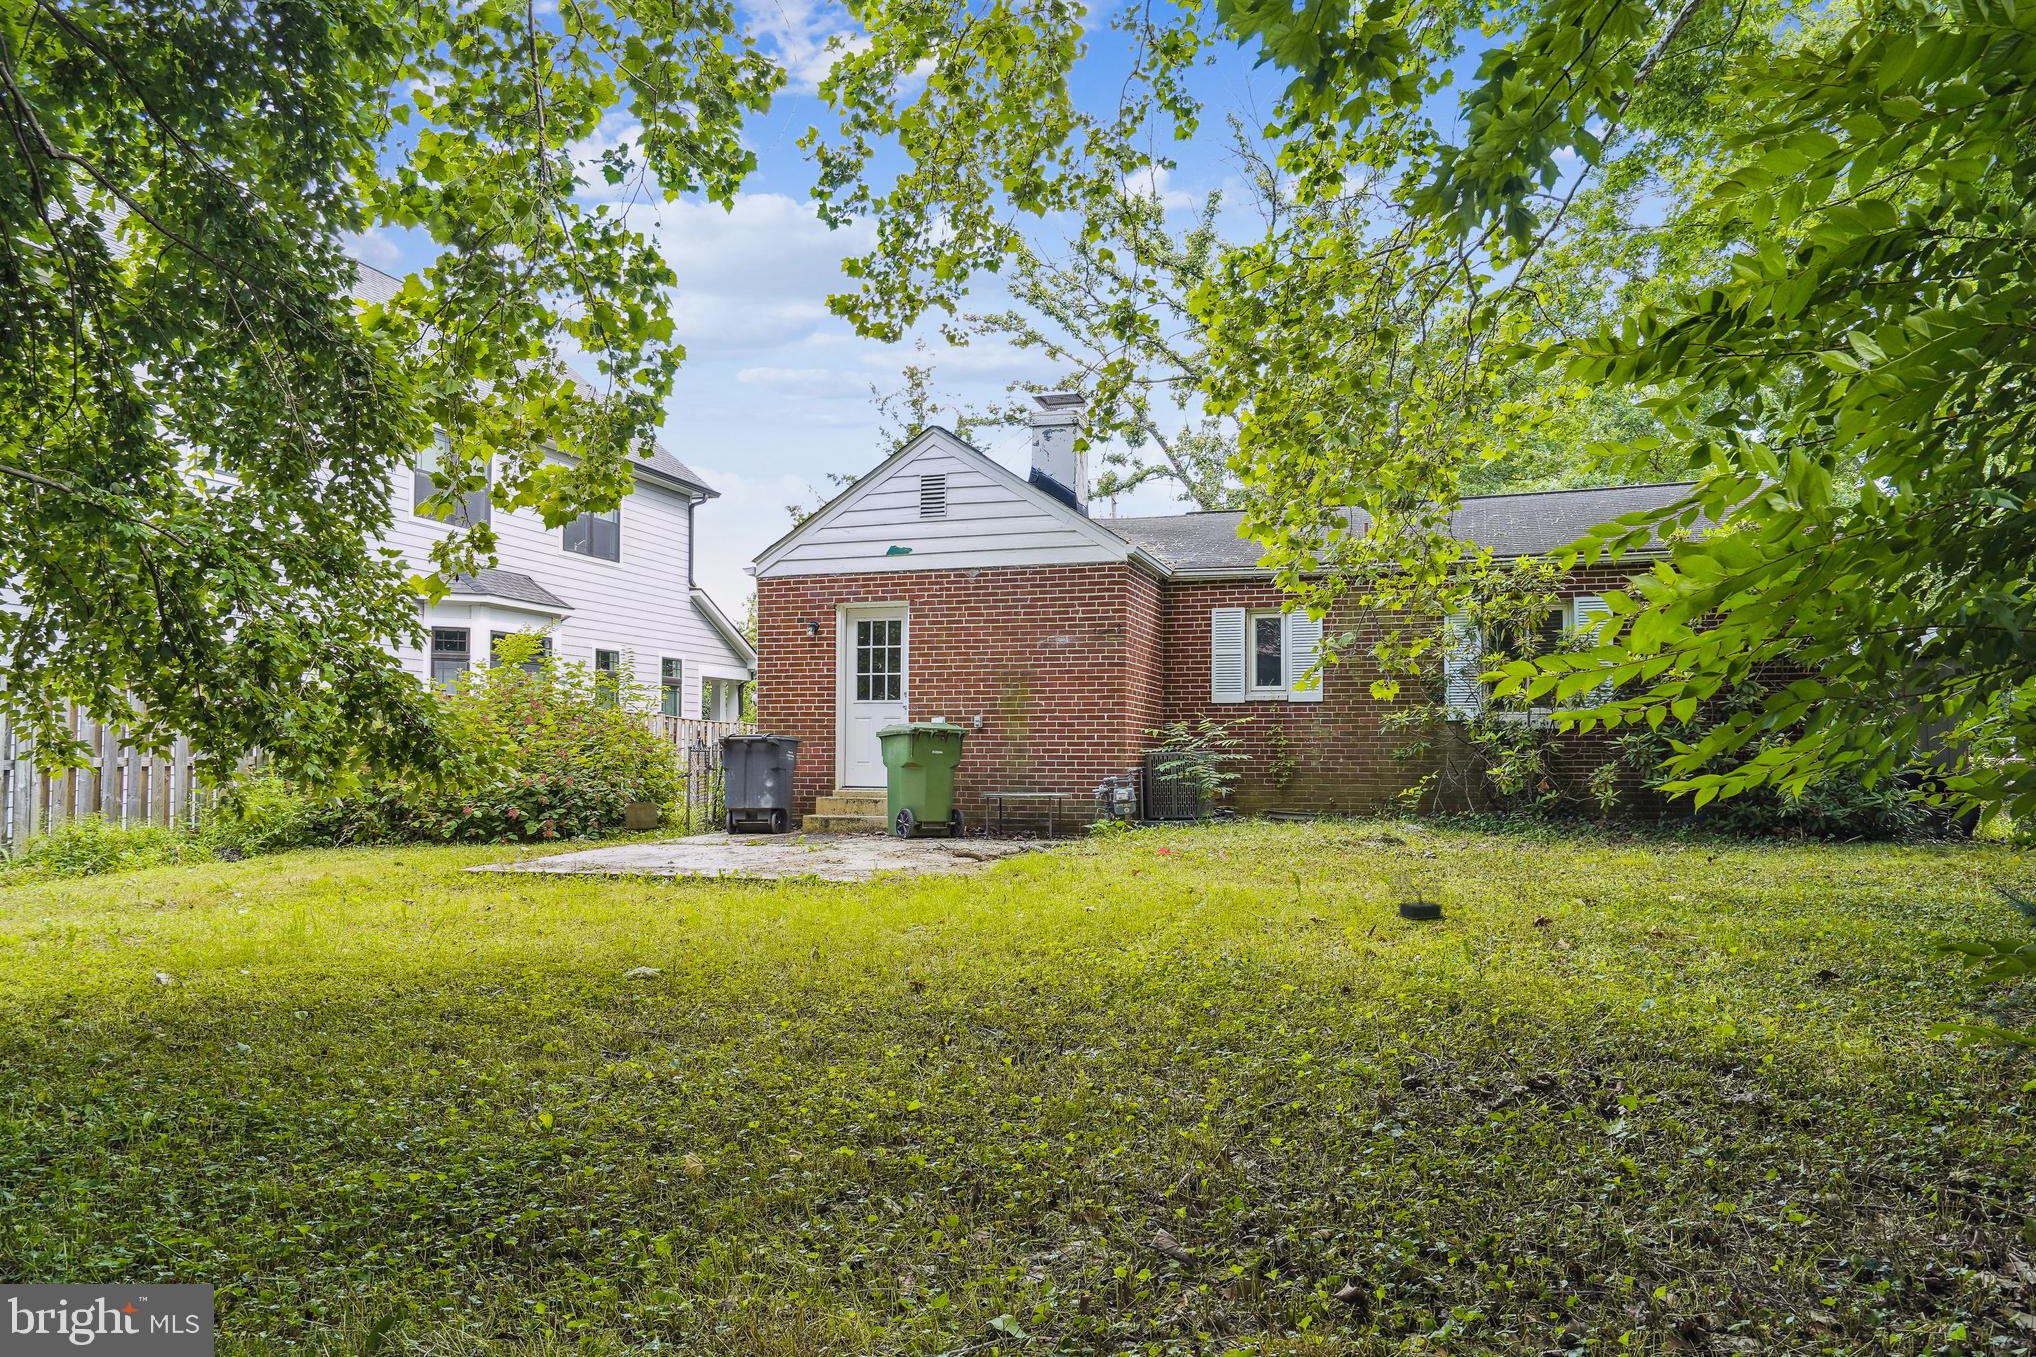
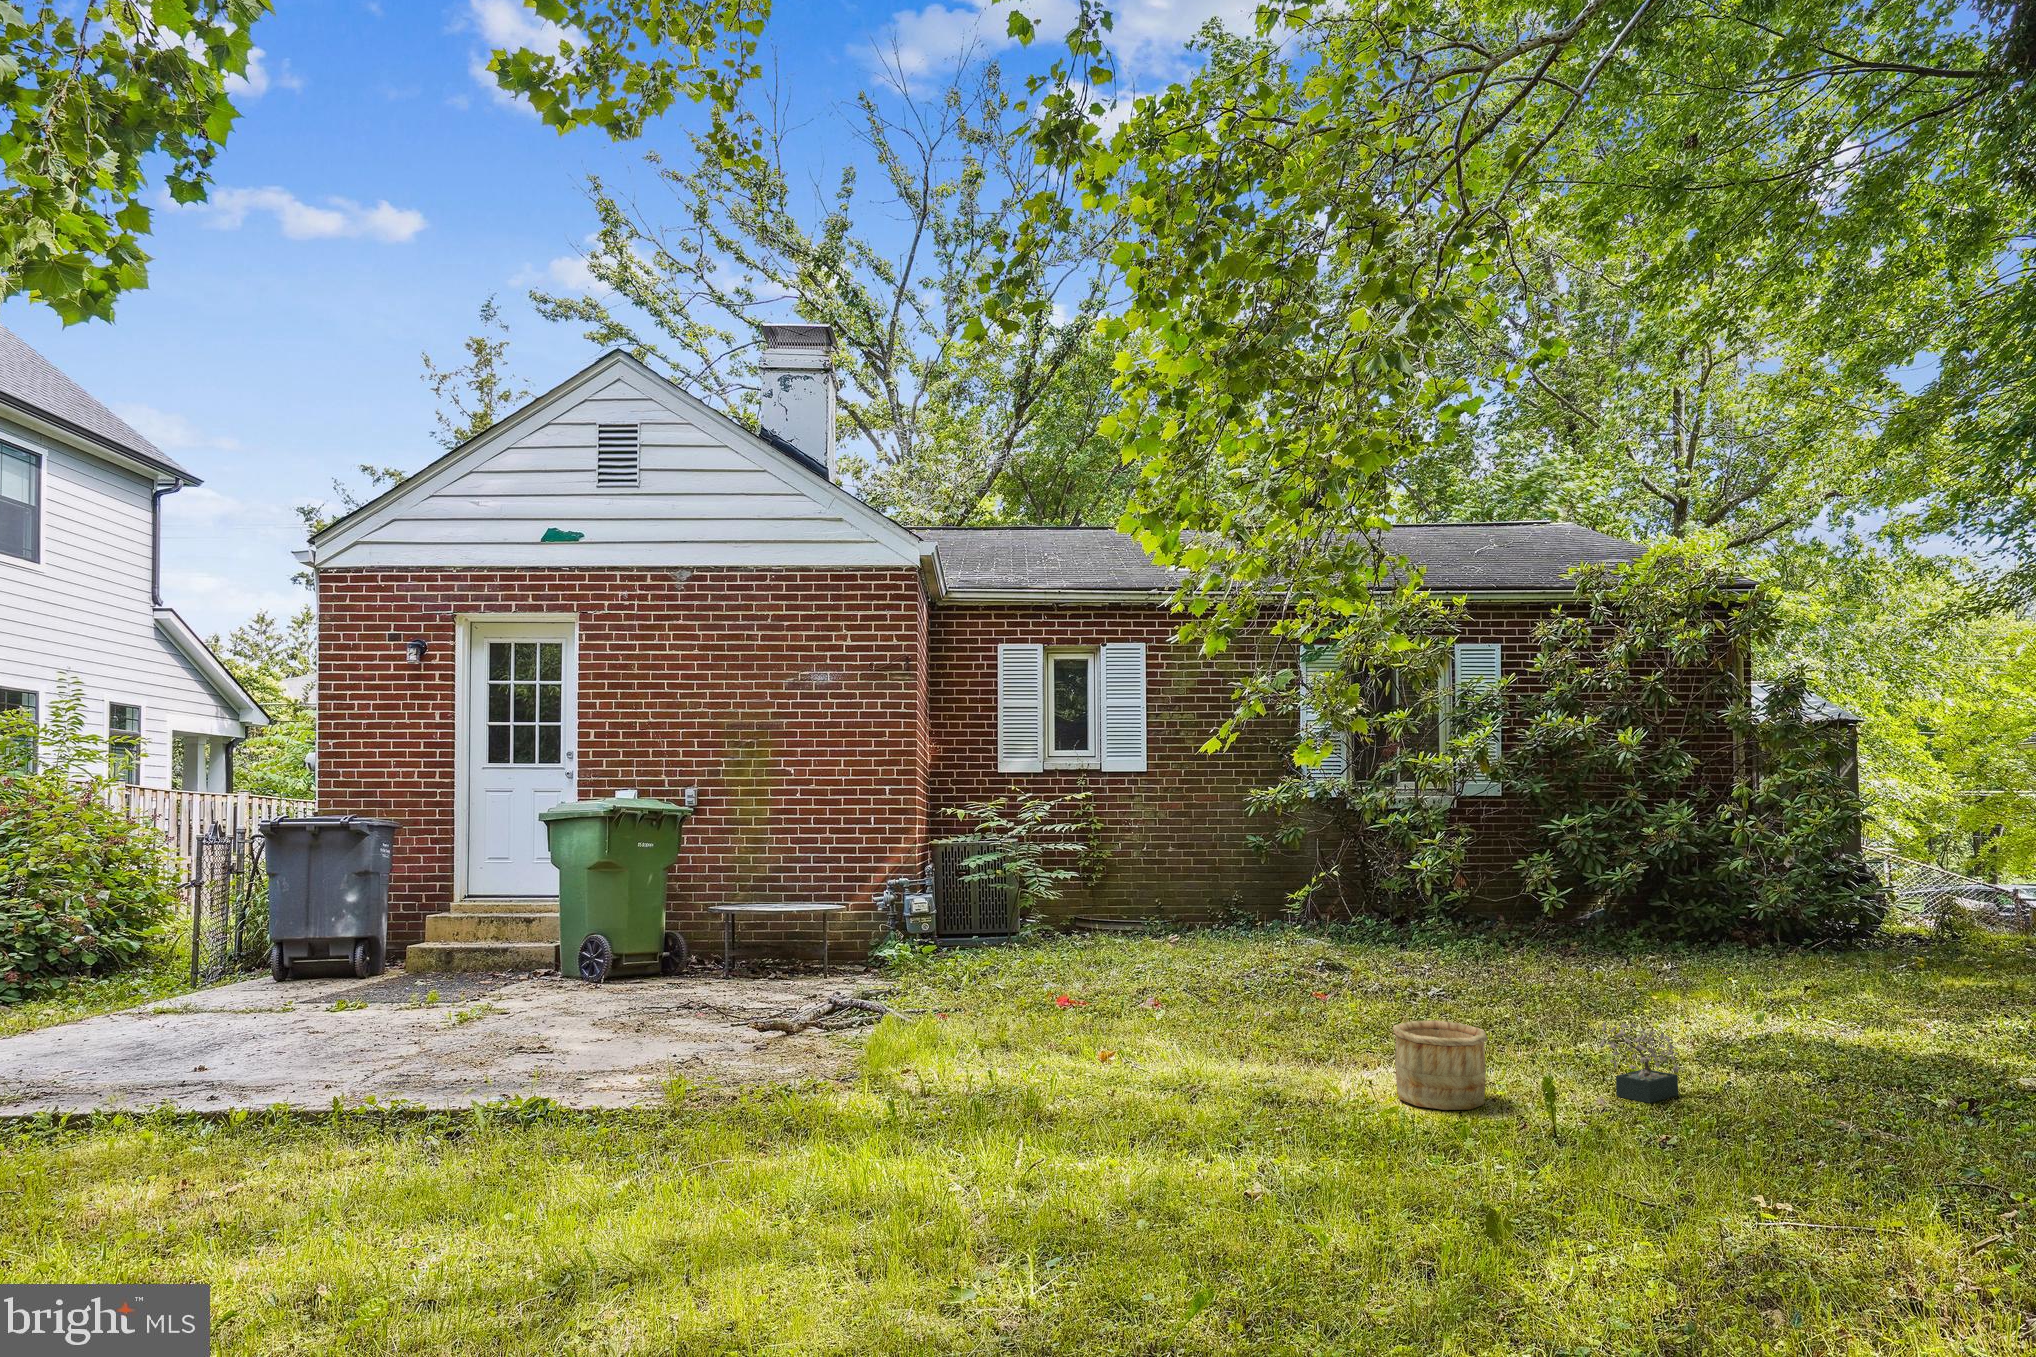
wooden bucket: present [626,802,657,829] -> present [1393,1020,1488,1110]

